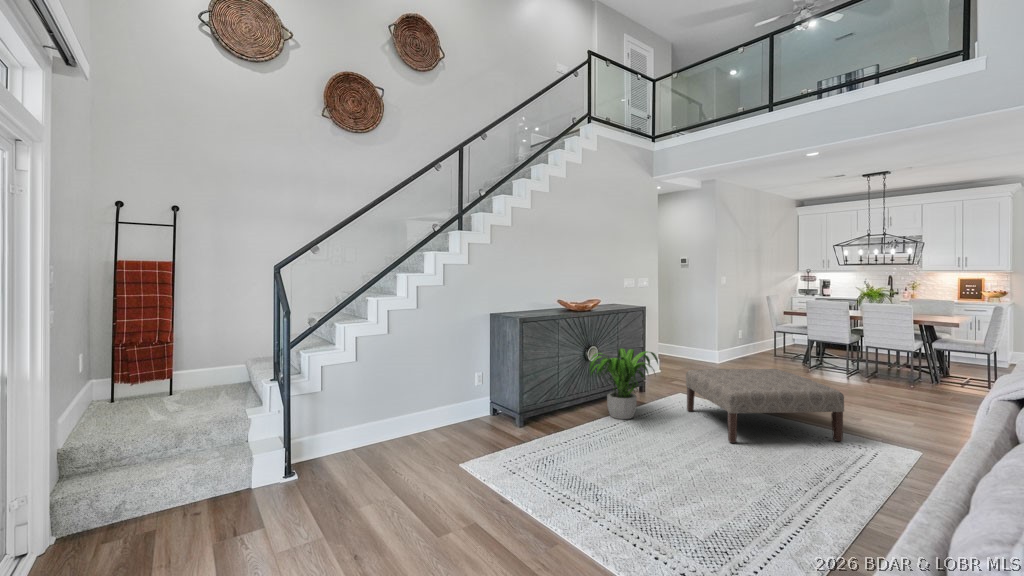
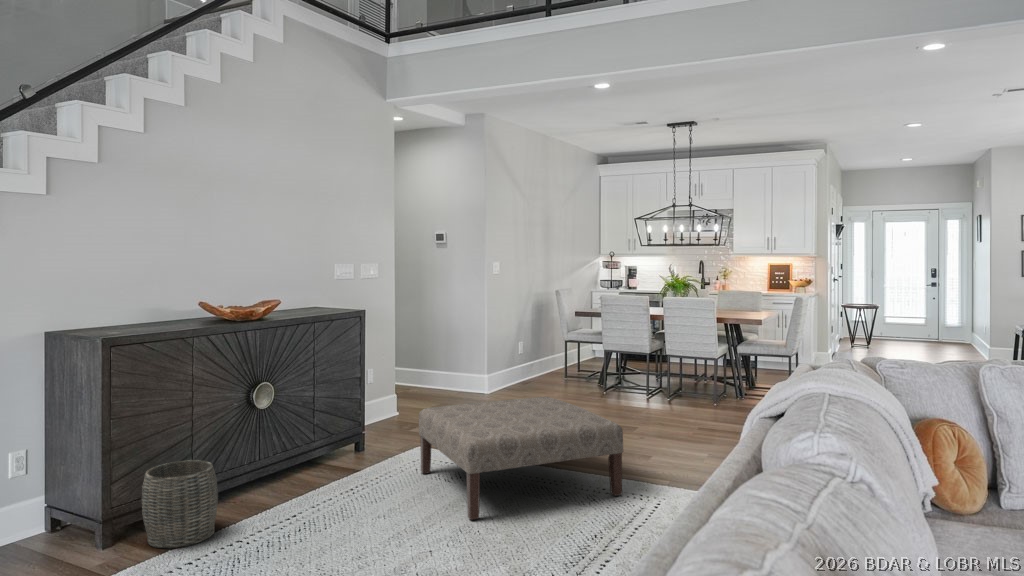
potted plant: present [589,349,658,419] -> none [250,381,372,502]
woven basket: none [538,388,576,434] -> present [142,460,218,548]

